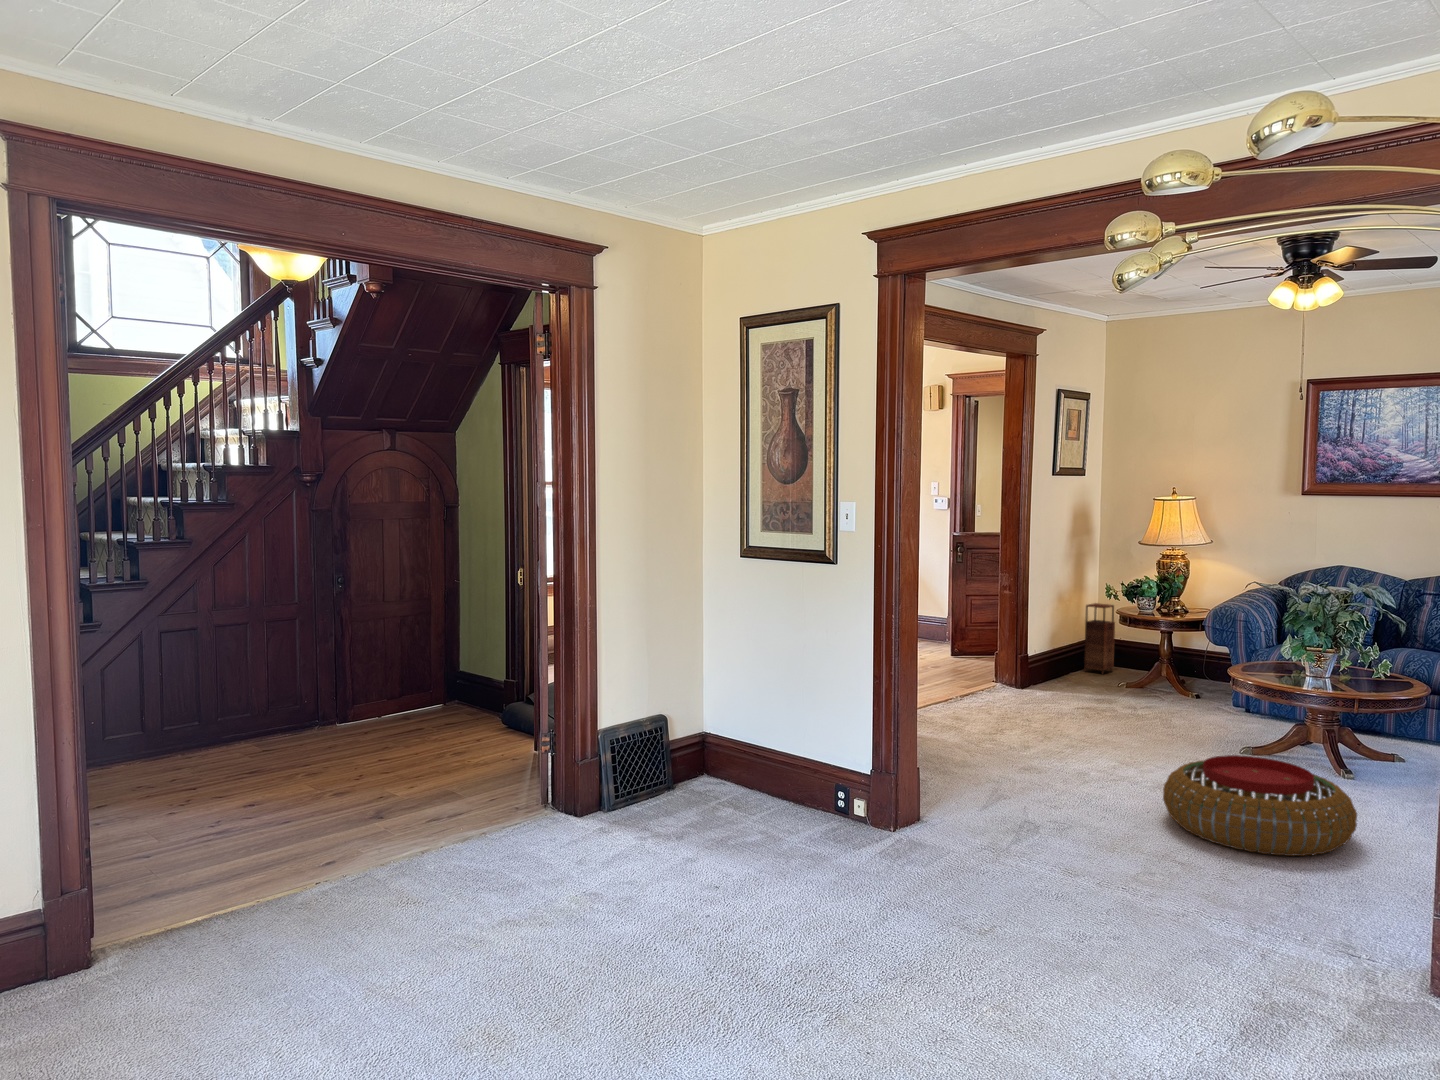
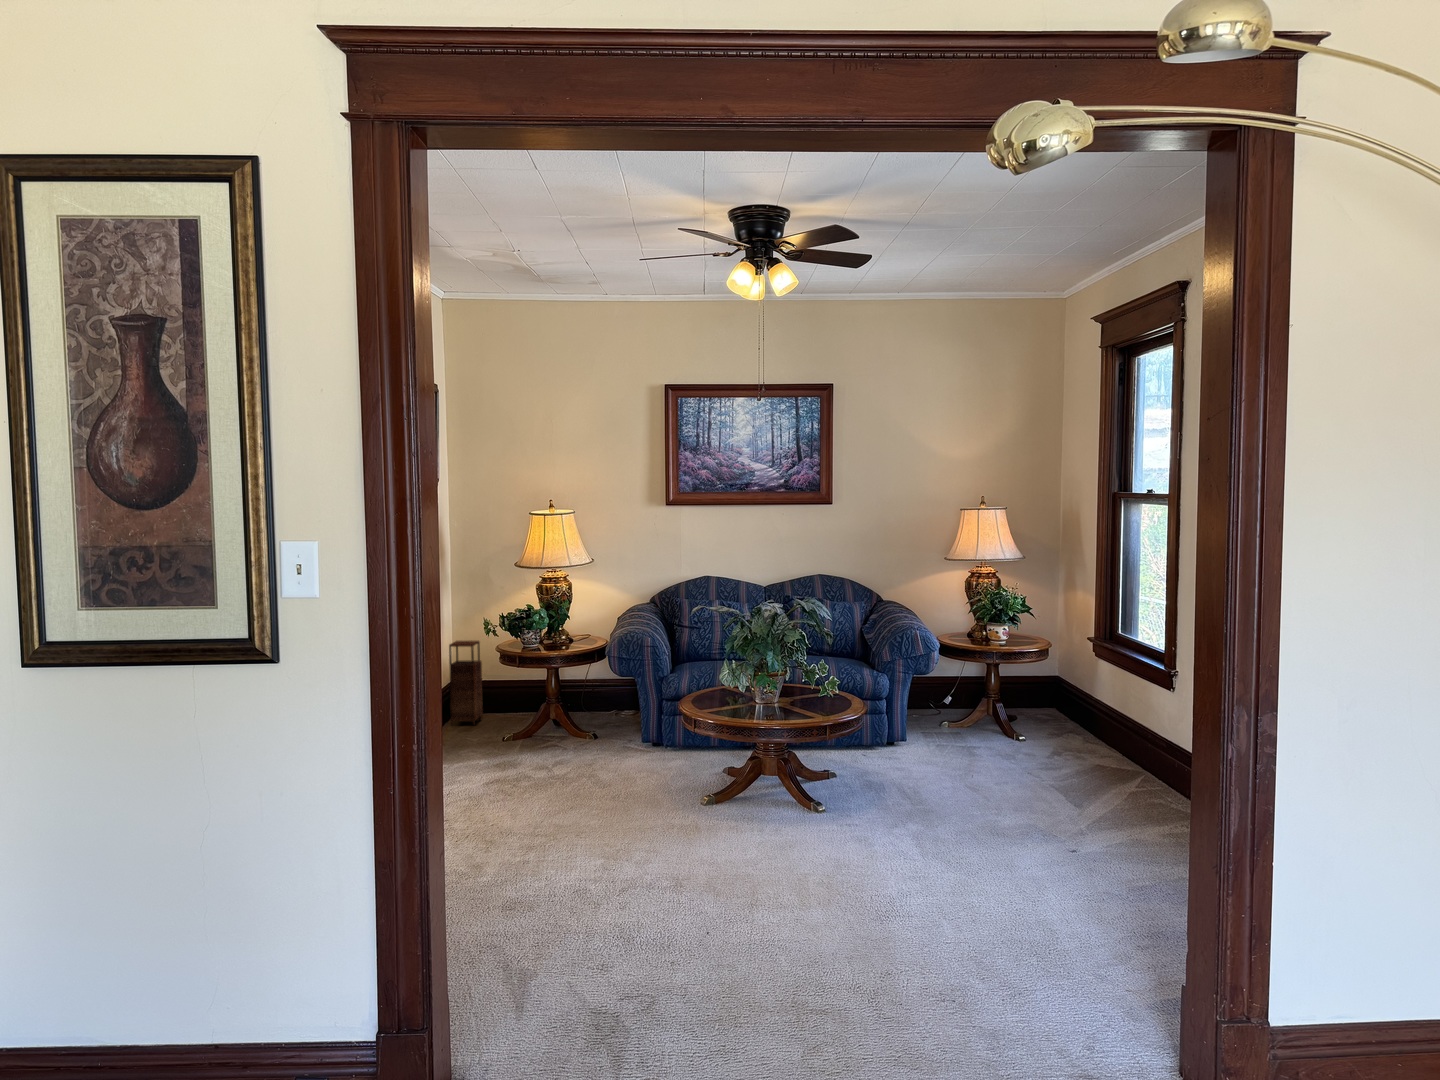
pouf: present [1163,755,1357,856] -> none [724,822,934,956]

